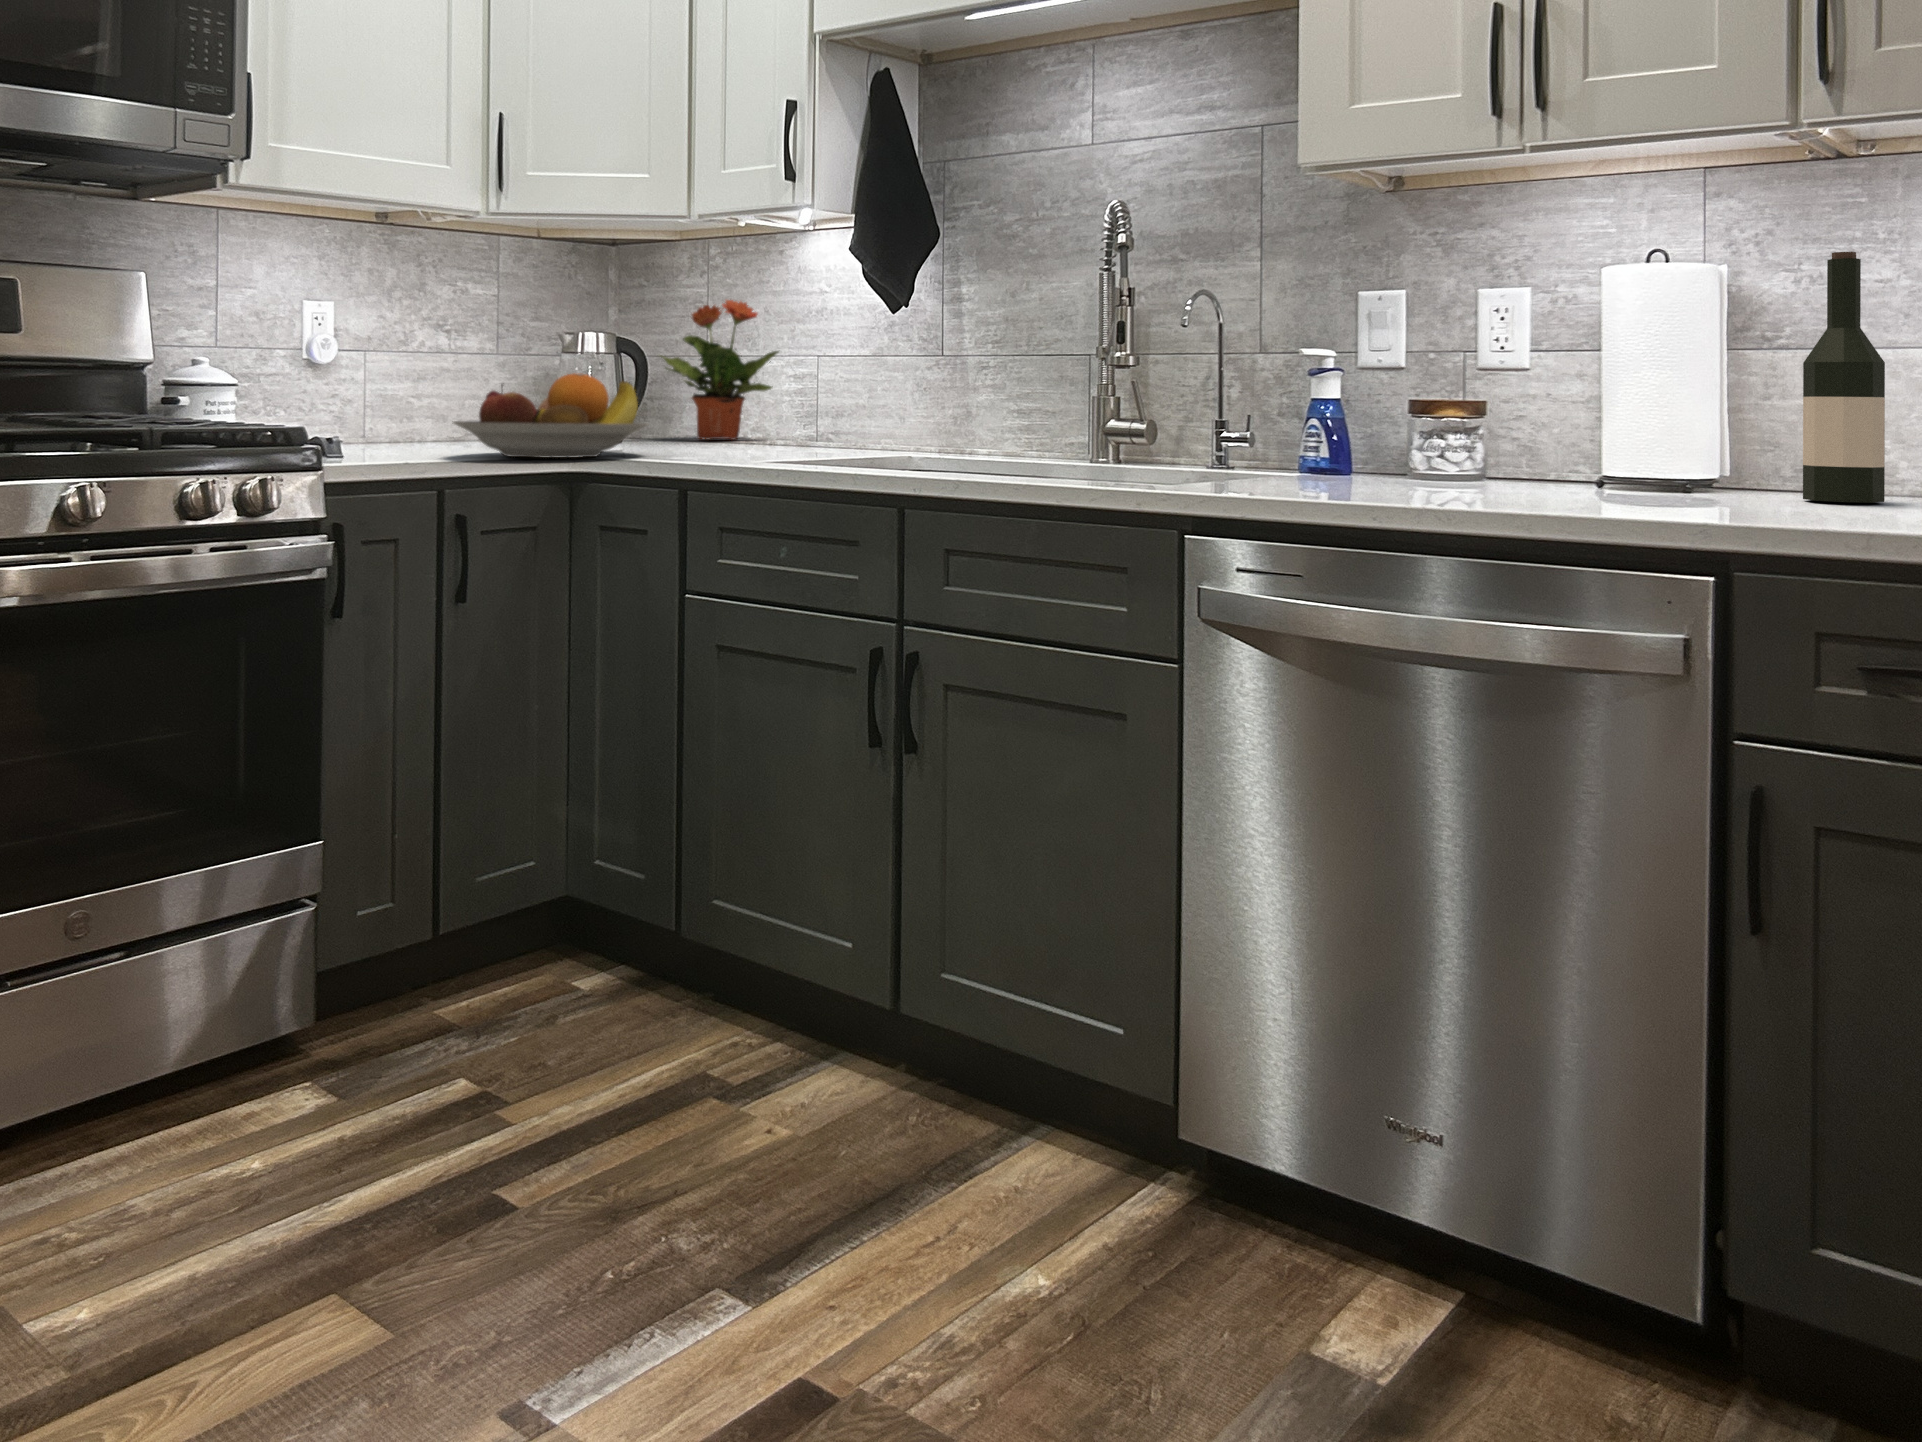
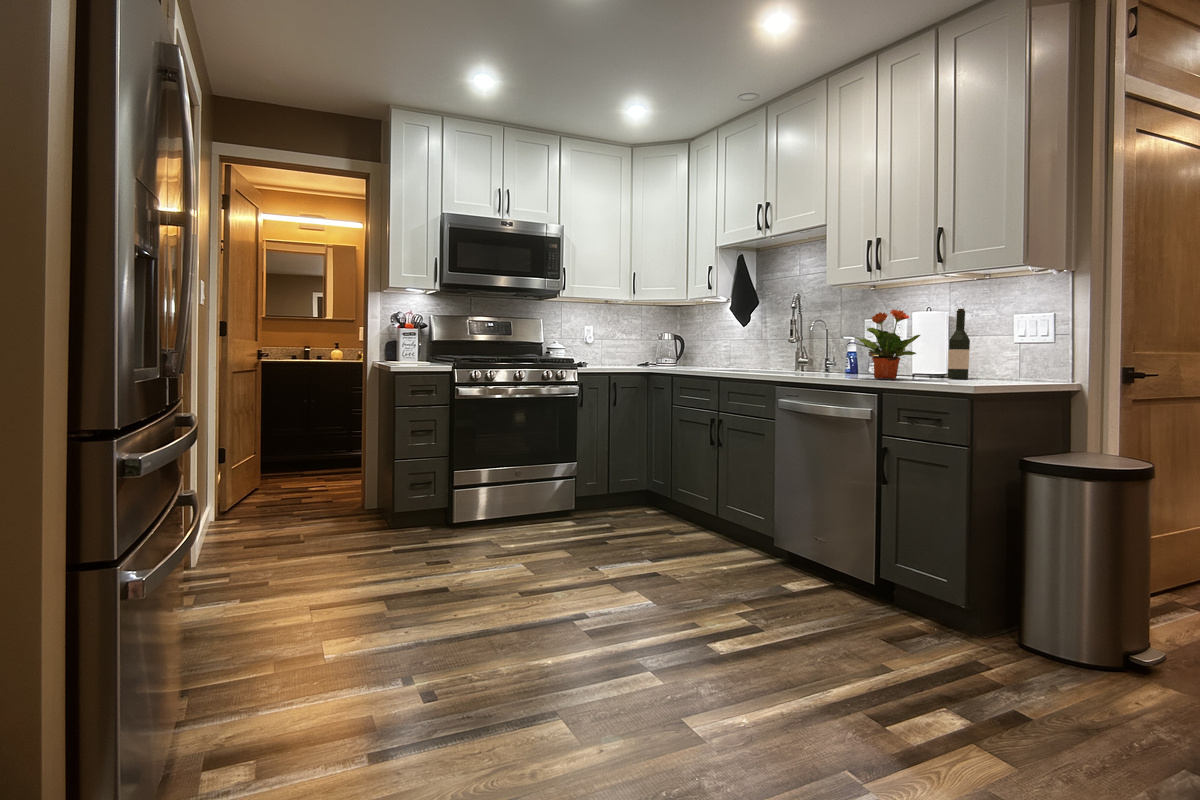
potted plant: present [661,300,778,440] -> present [855,310,920,379]
fruit bowl: present [453,373,648,458] -> none [618,346,671,369]

